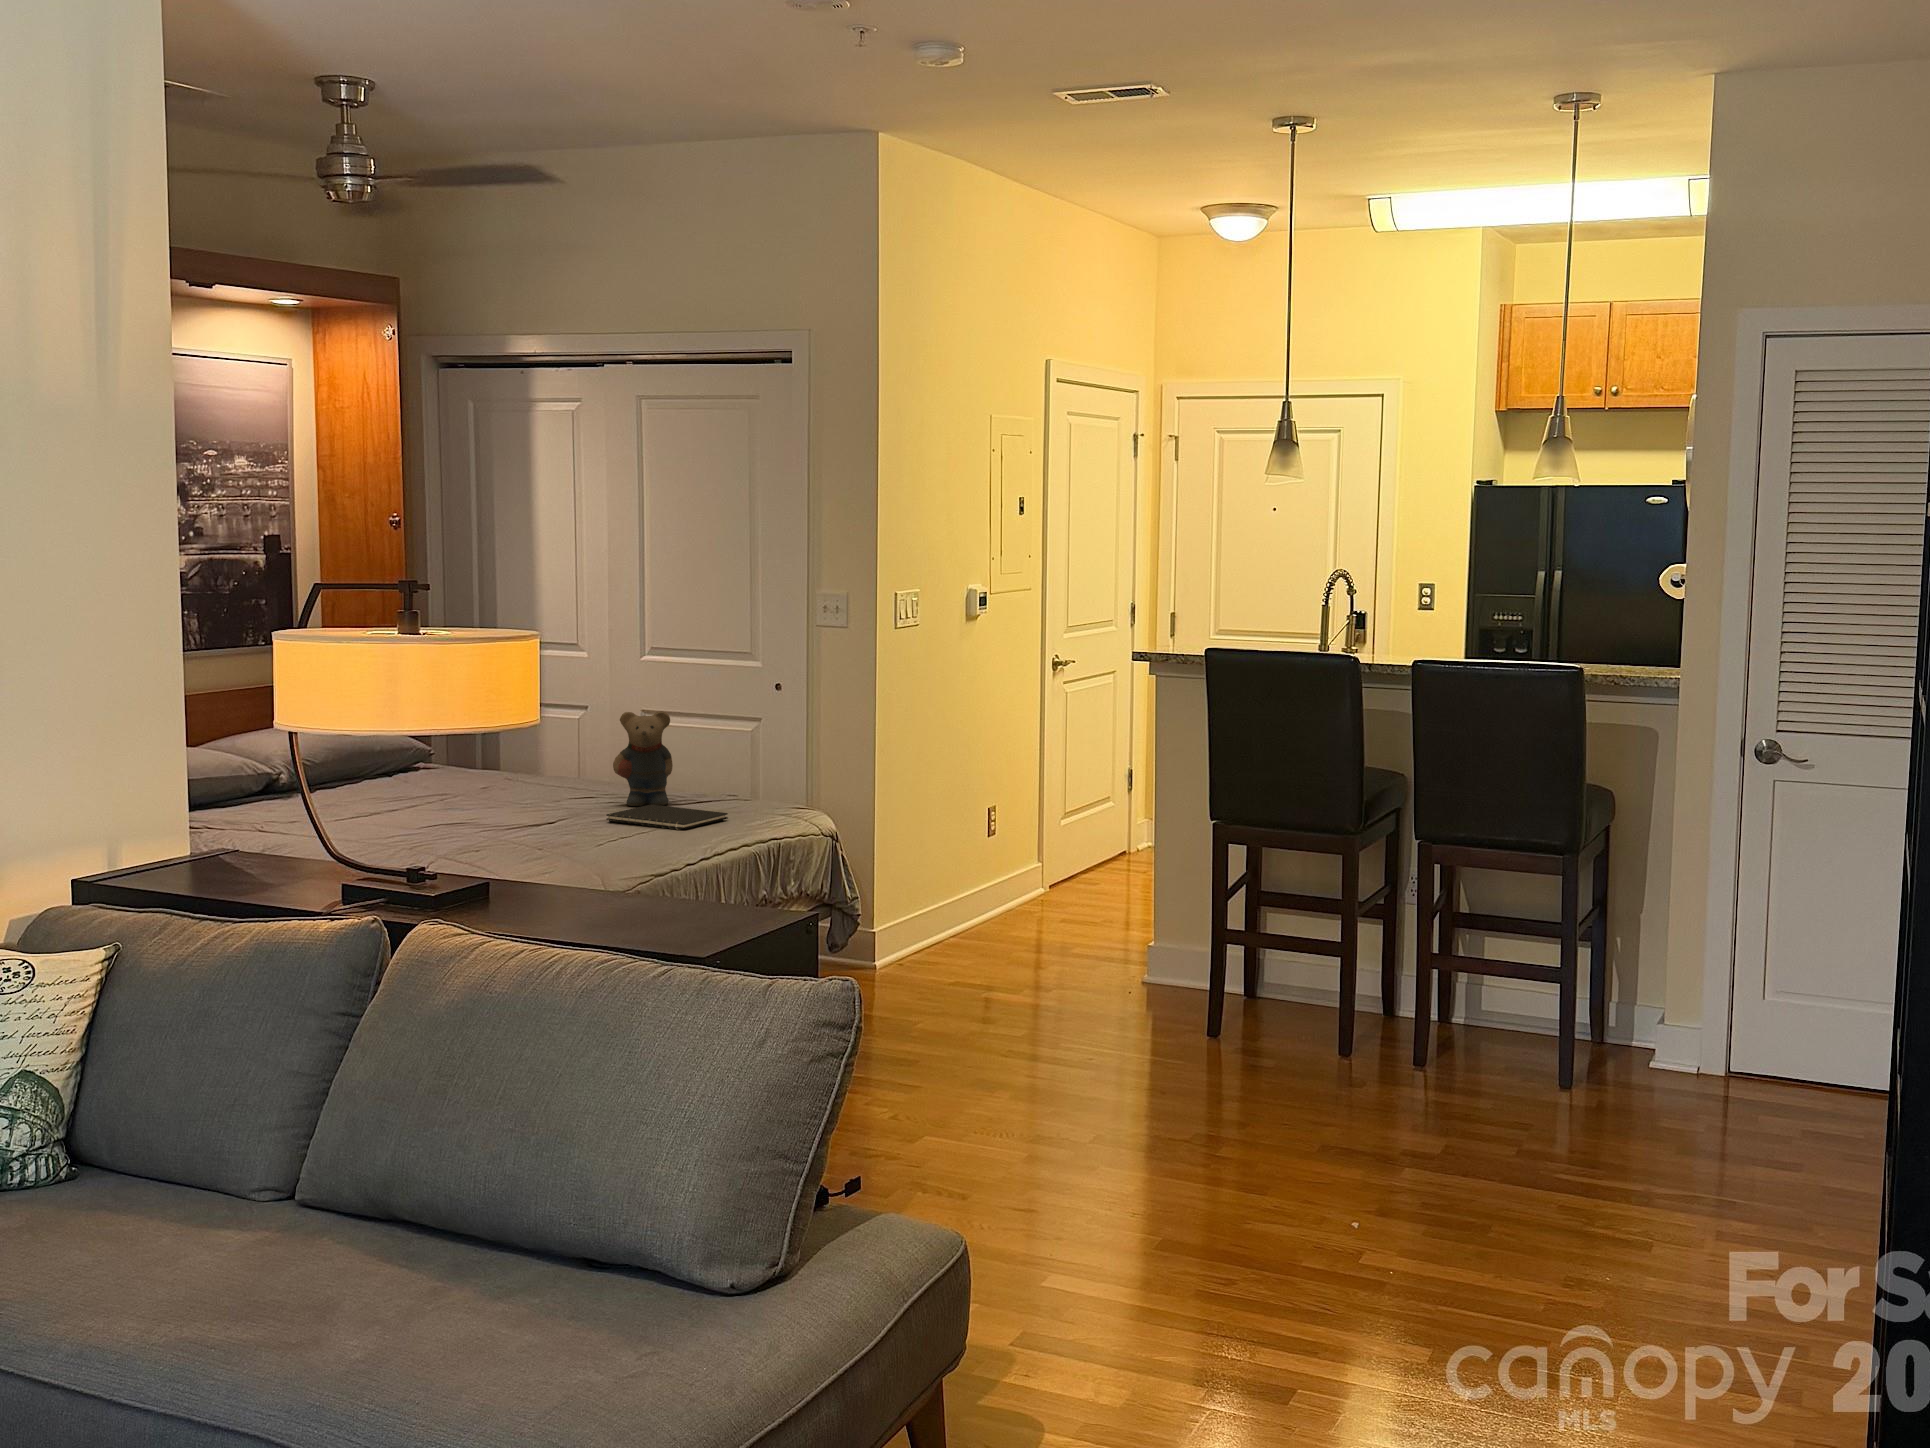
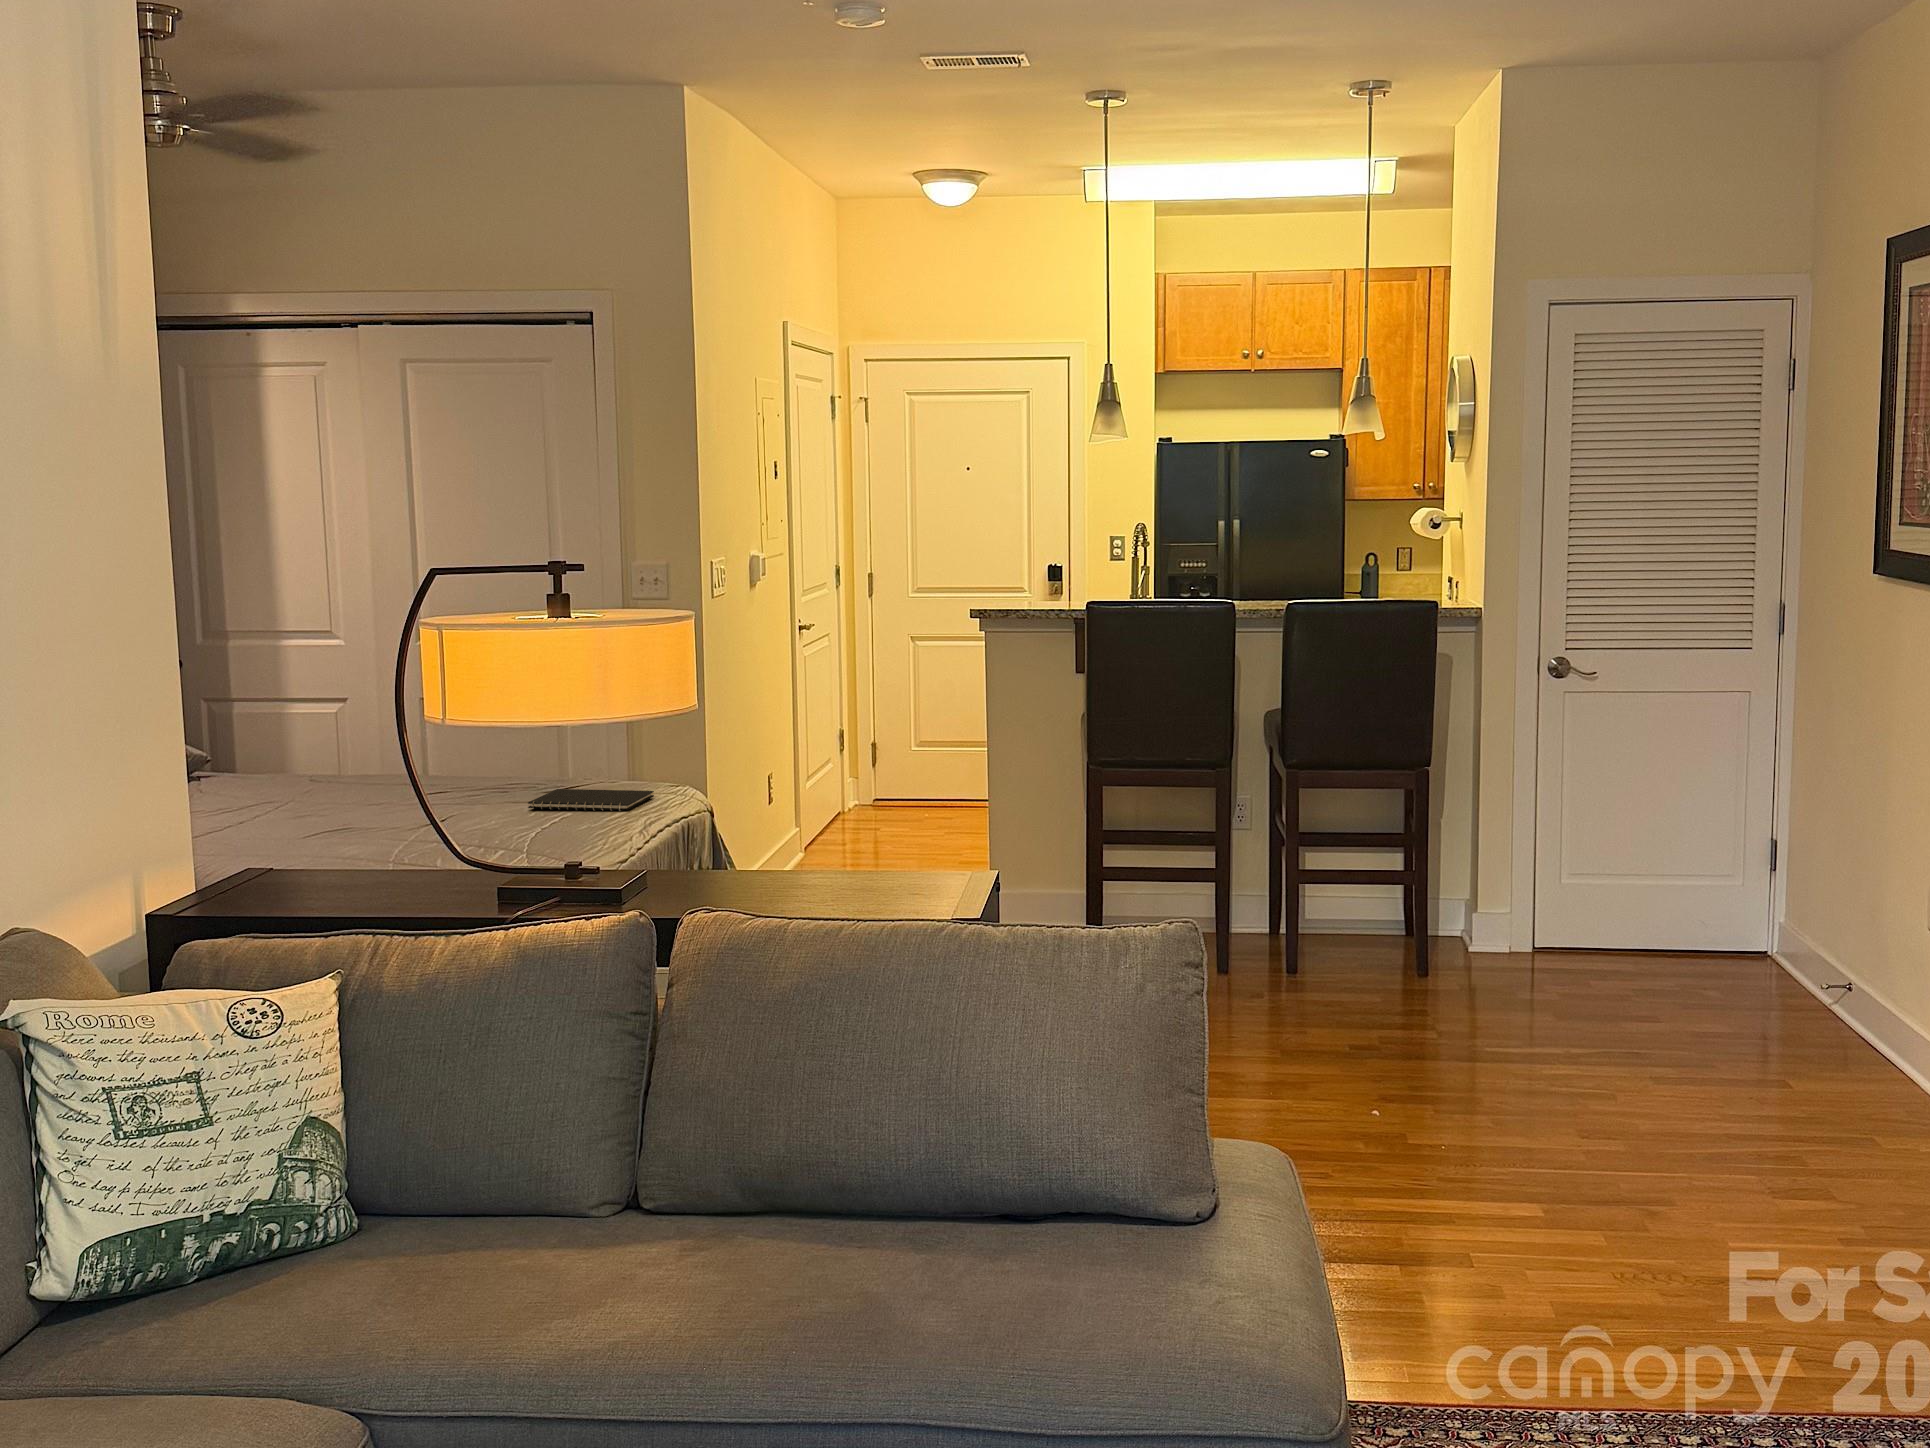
teddy bear: present [613,711,673,806] -> none [498,691,560,793]

